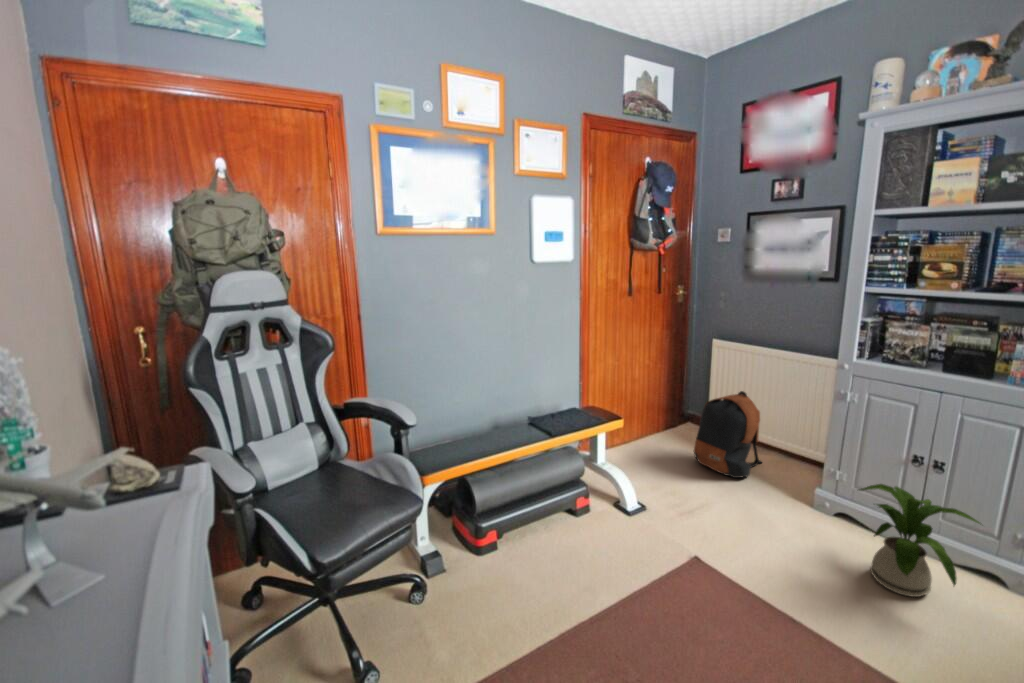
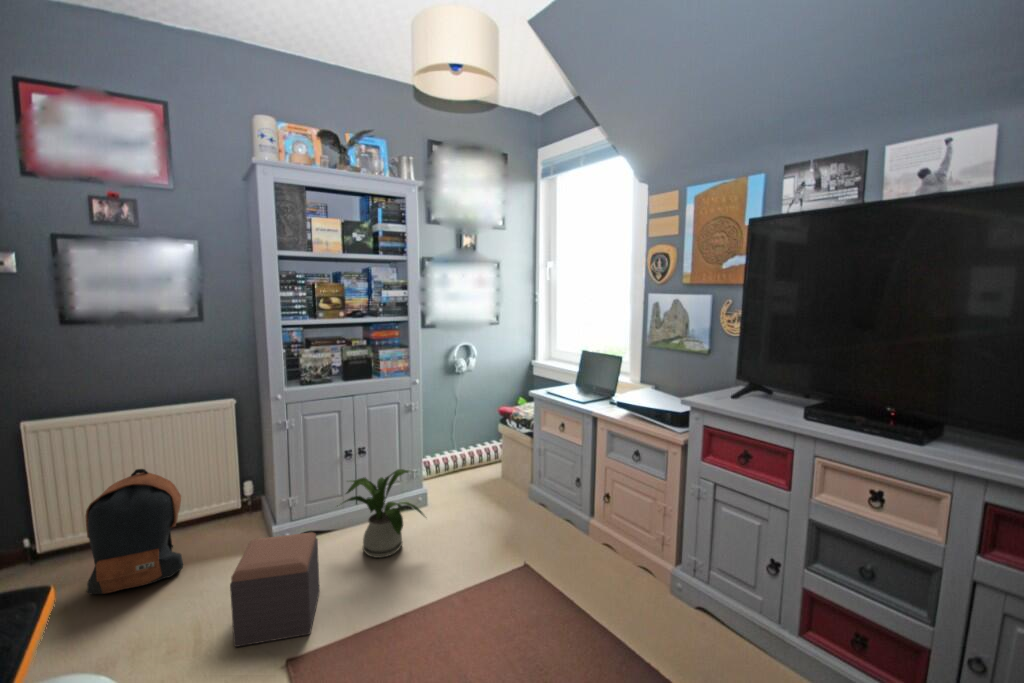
footstool: none [704,475,796,571] -> present [230,532,320,647]

